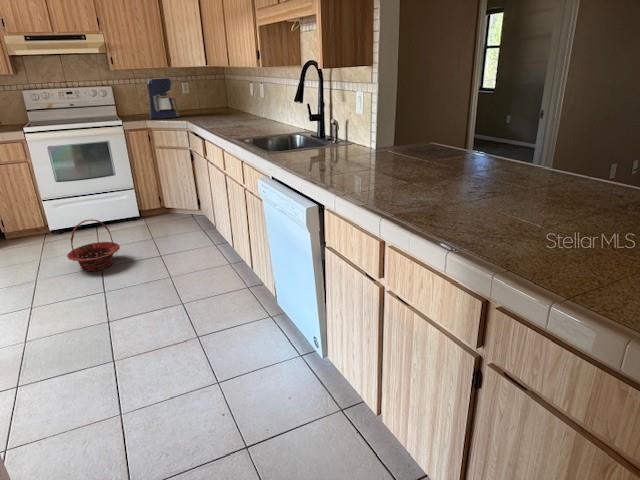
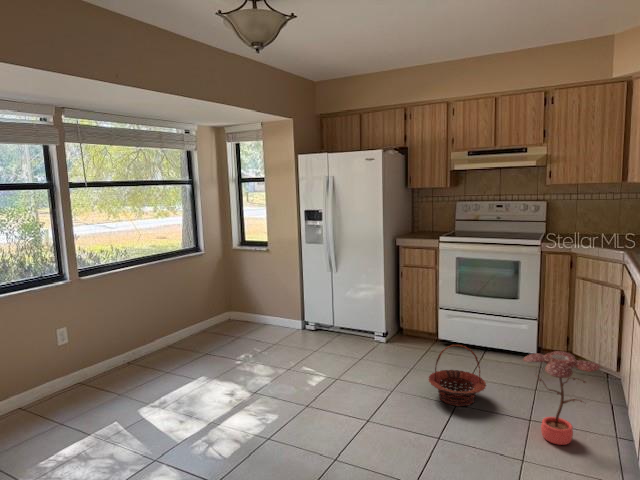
coffee maker: present [146,78,179,119] -> none [580,195,622,245]
potted plant: none [147,199,198,263] -> present [523,351,600,445]

